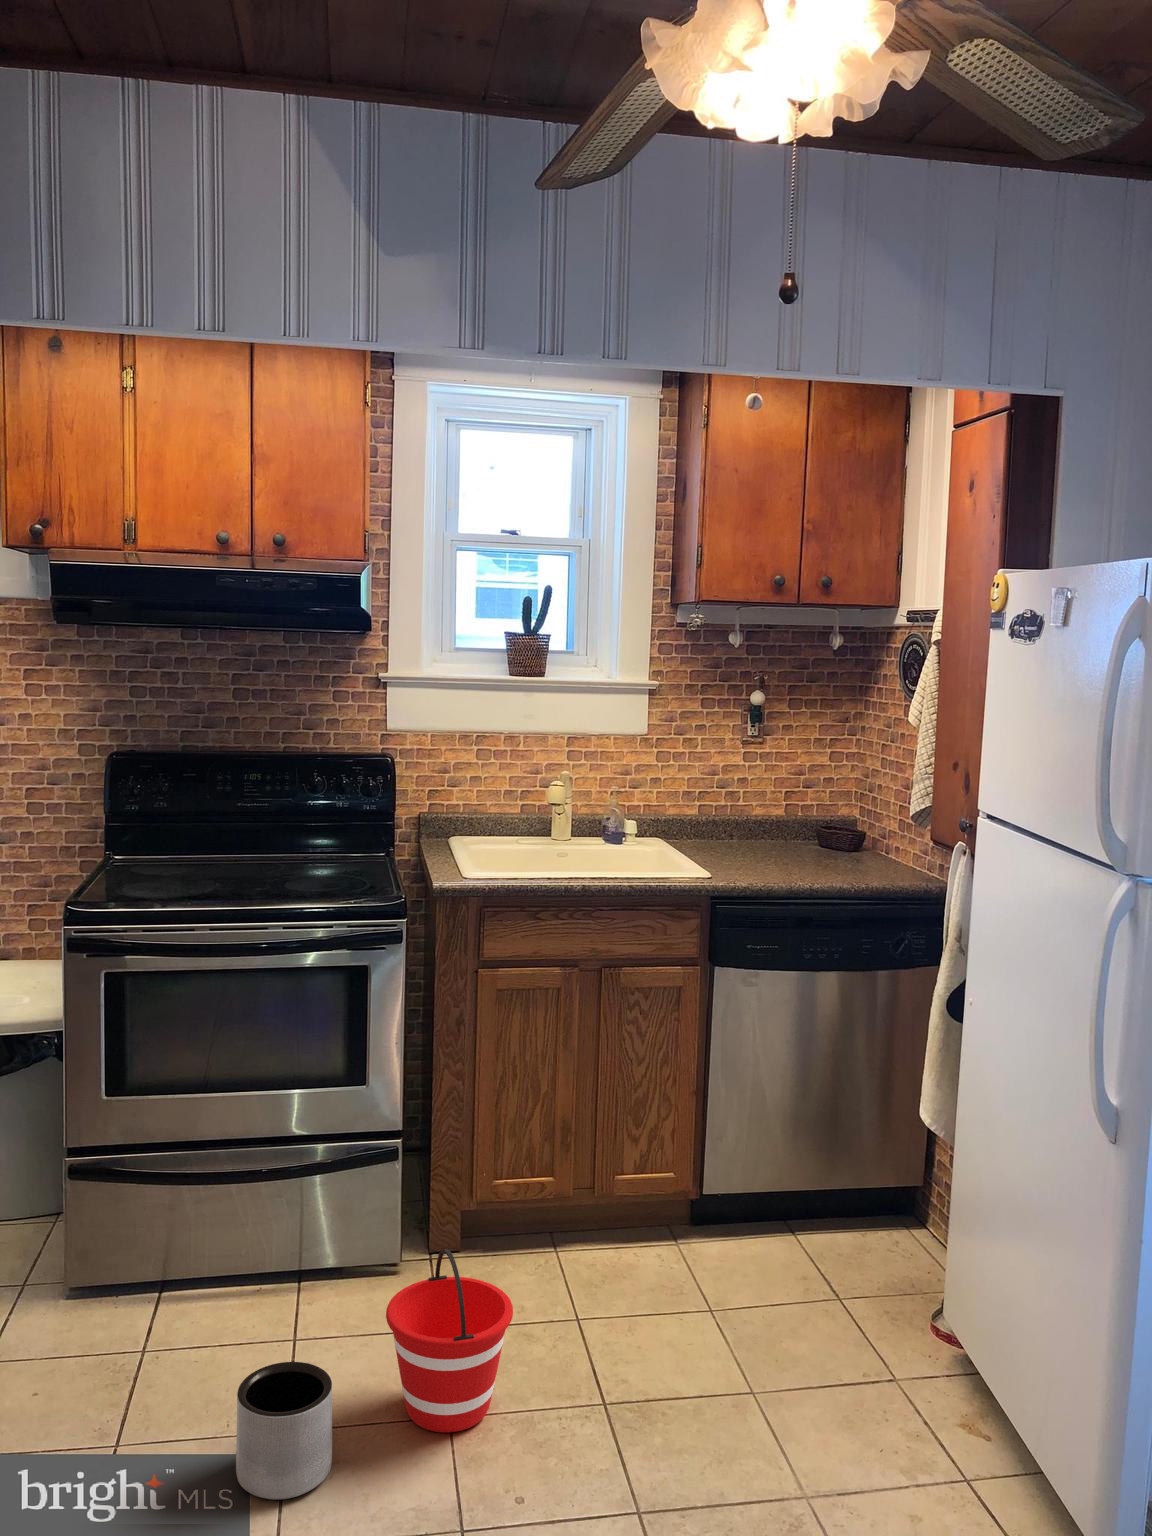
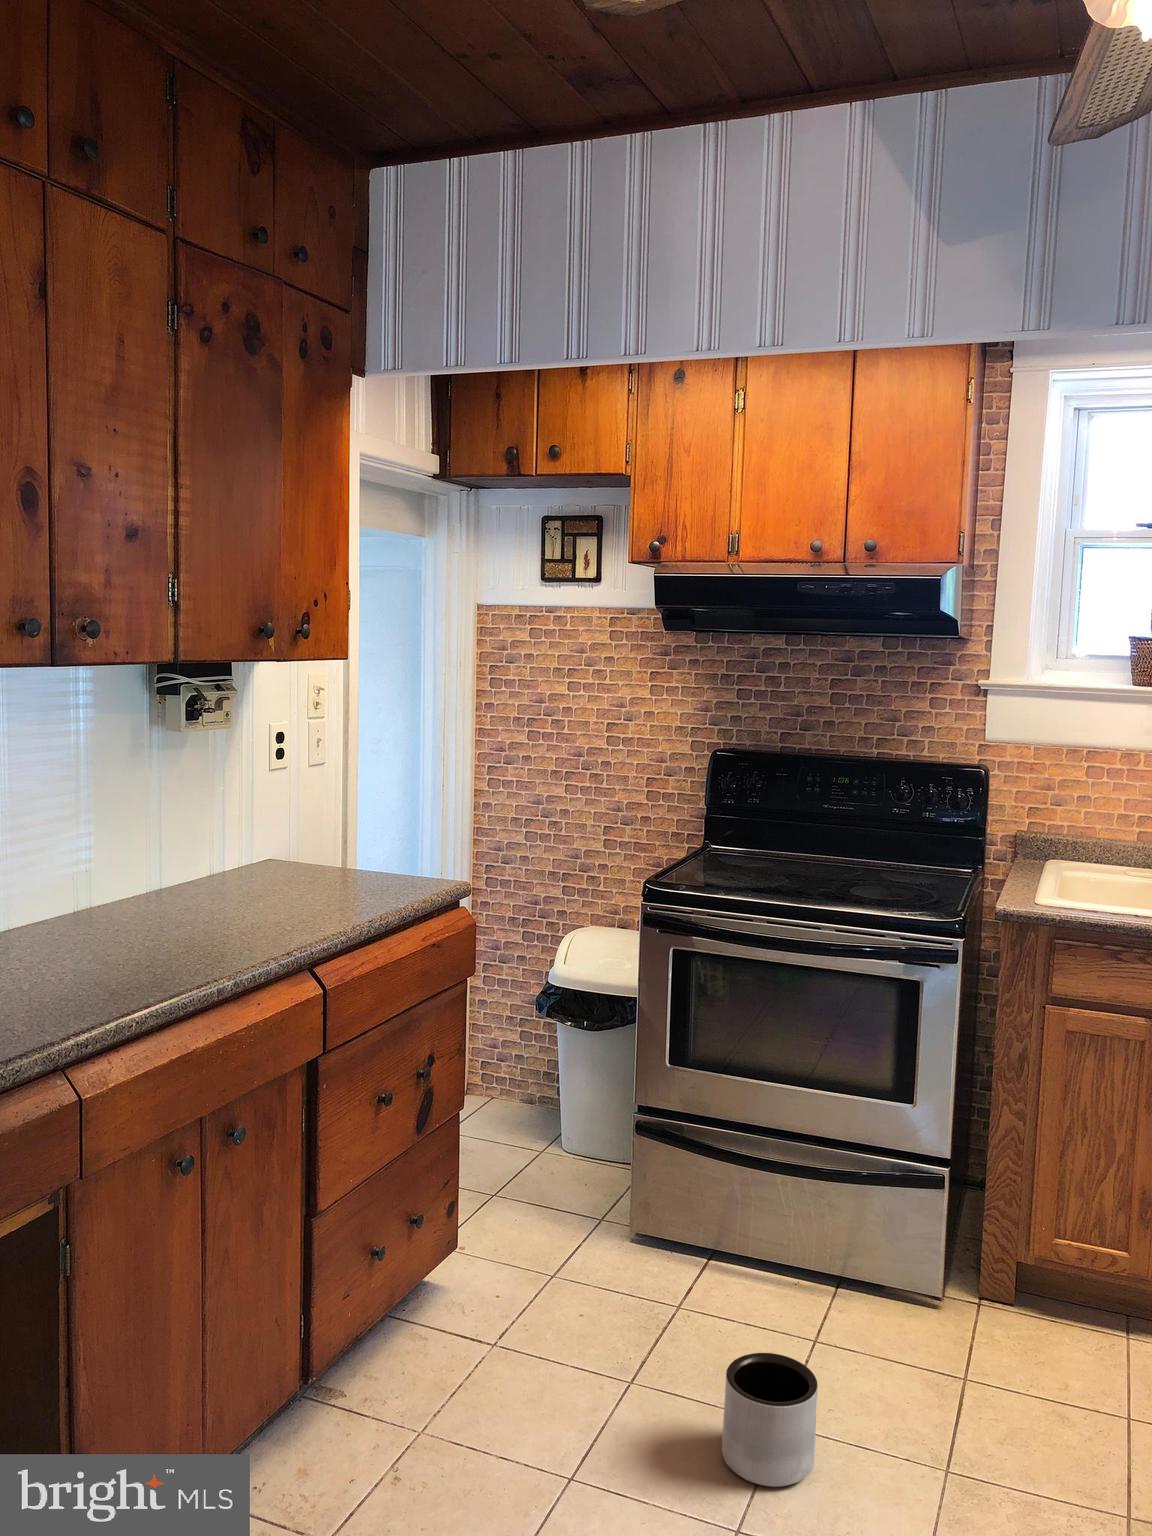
bucket: present [386,1249,513,1432] -> none [886,1290,1025,1484]

